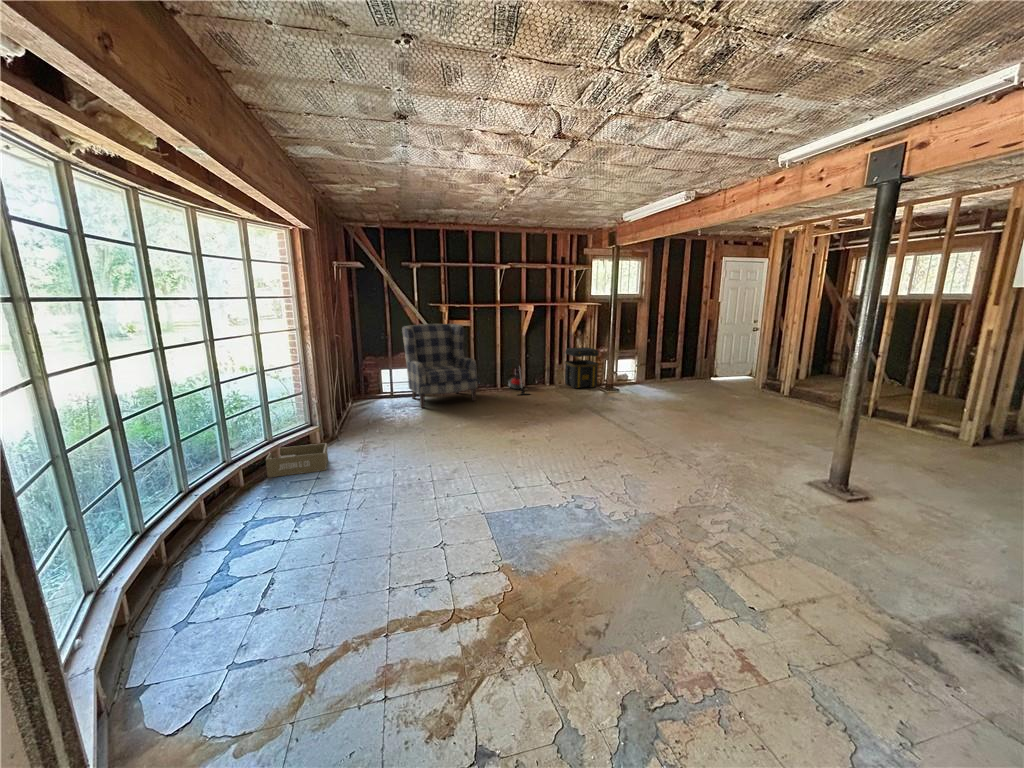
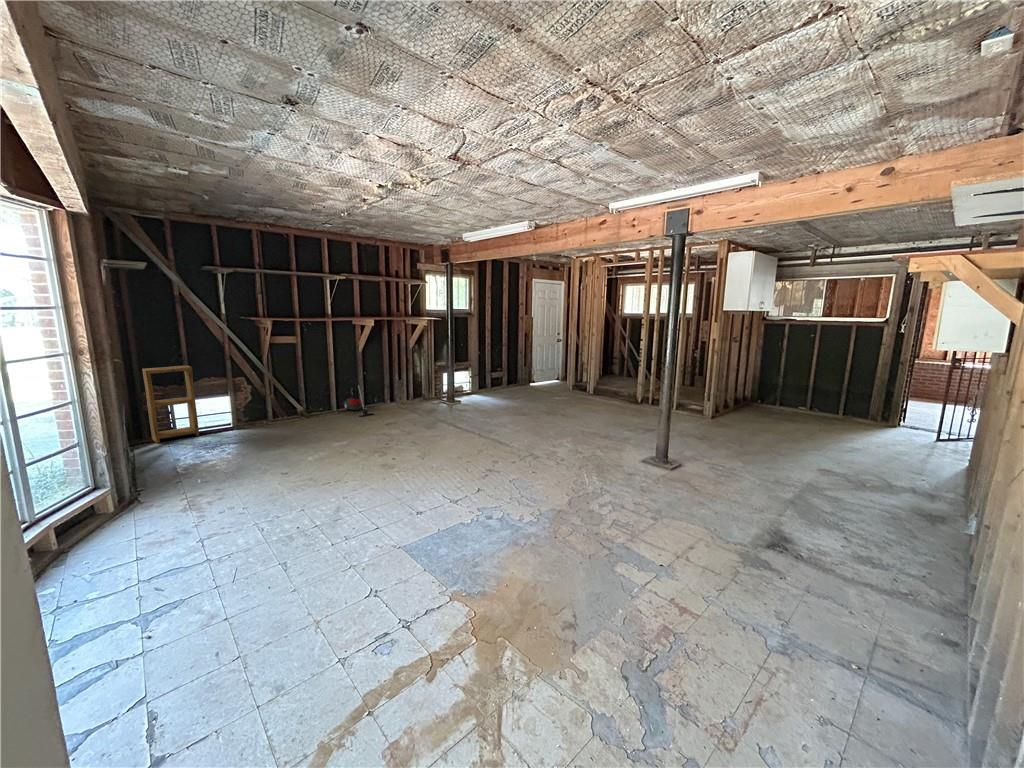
chair: present [402,324,478,408] -> none [207,342,316,444]
shelving unit: none [361,341,394,400] -> present [142,365,199,443]
toolbox: present [565,347,599,388] -> none [403,362,439,404]
storage box: present [266,443,328,477] -> none [44,507,151,574]

